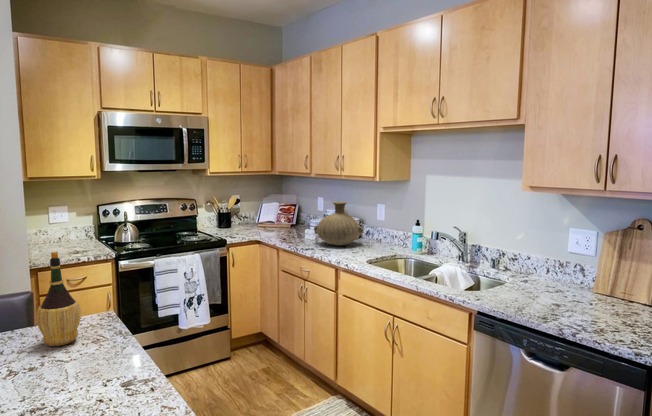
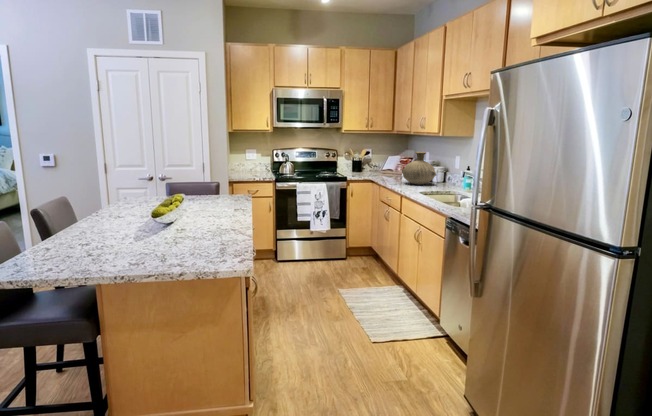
wine bottle: present [37,252,81,346] -> none [216,158,233,201]

